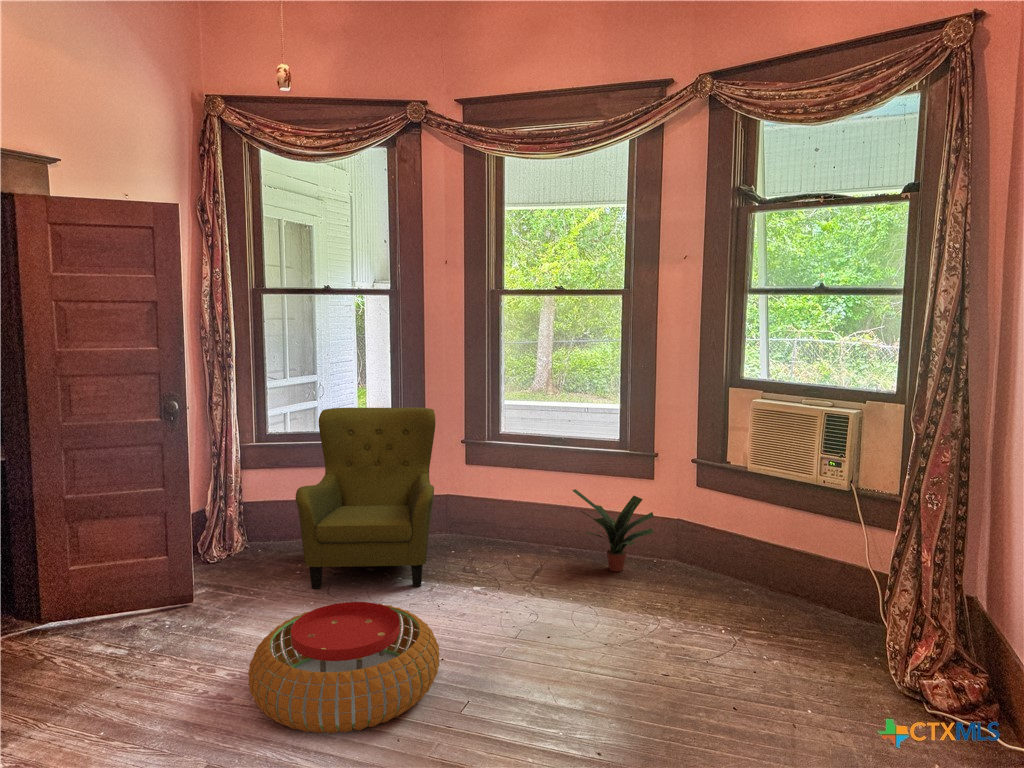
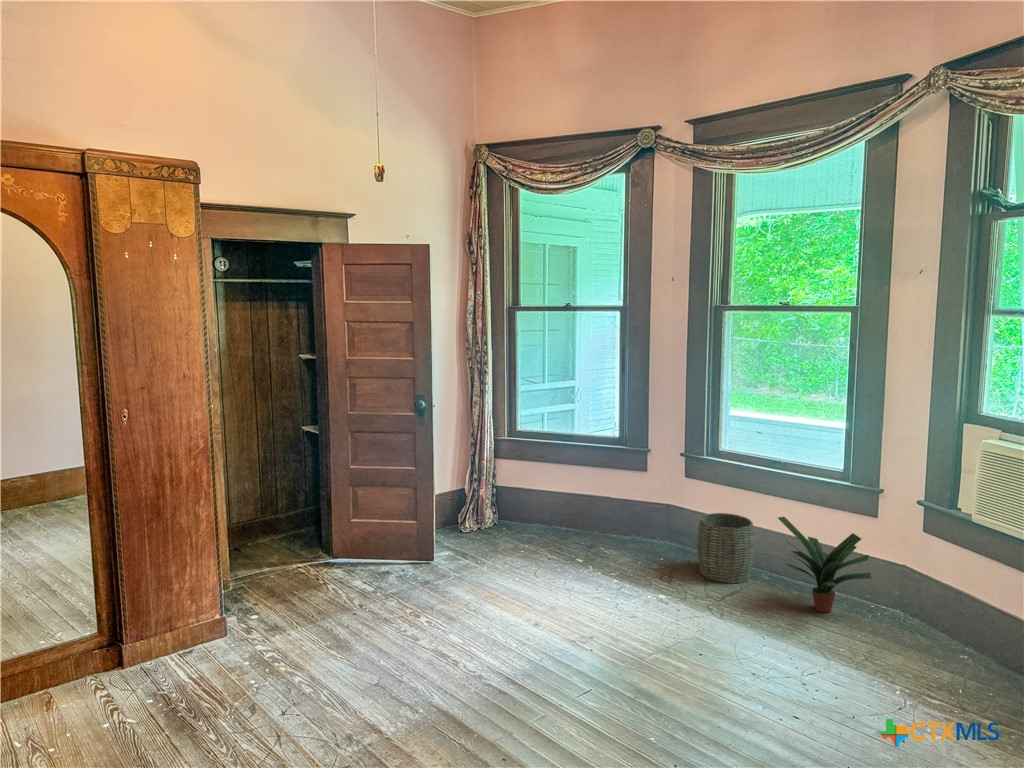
armchair: present [295,407,435,588] -> none [512,413,650,585]
woven basket: none [491,495,546,563] -> present [697,513,755,583]
pouf: present [248,602,440,734] -> none [423,584,580,692]

